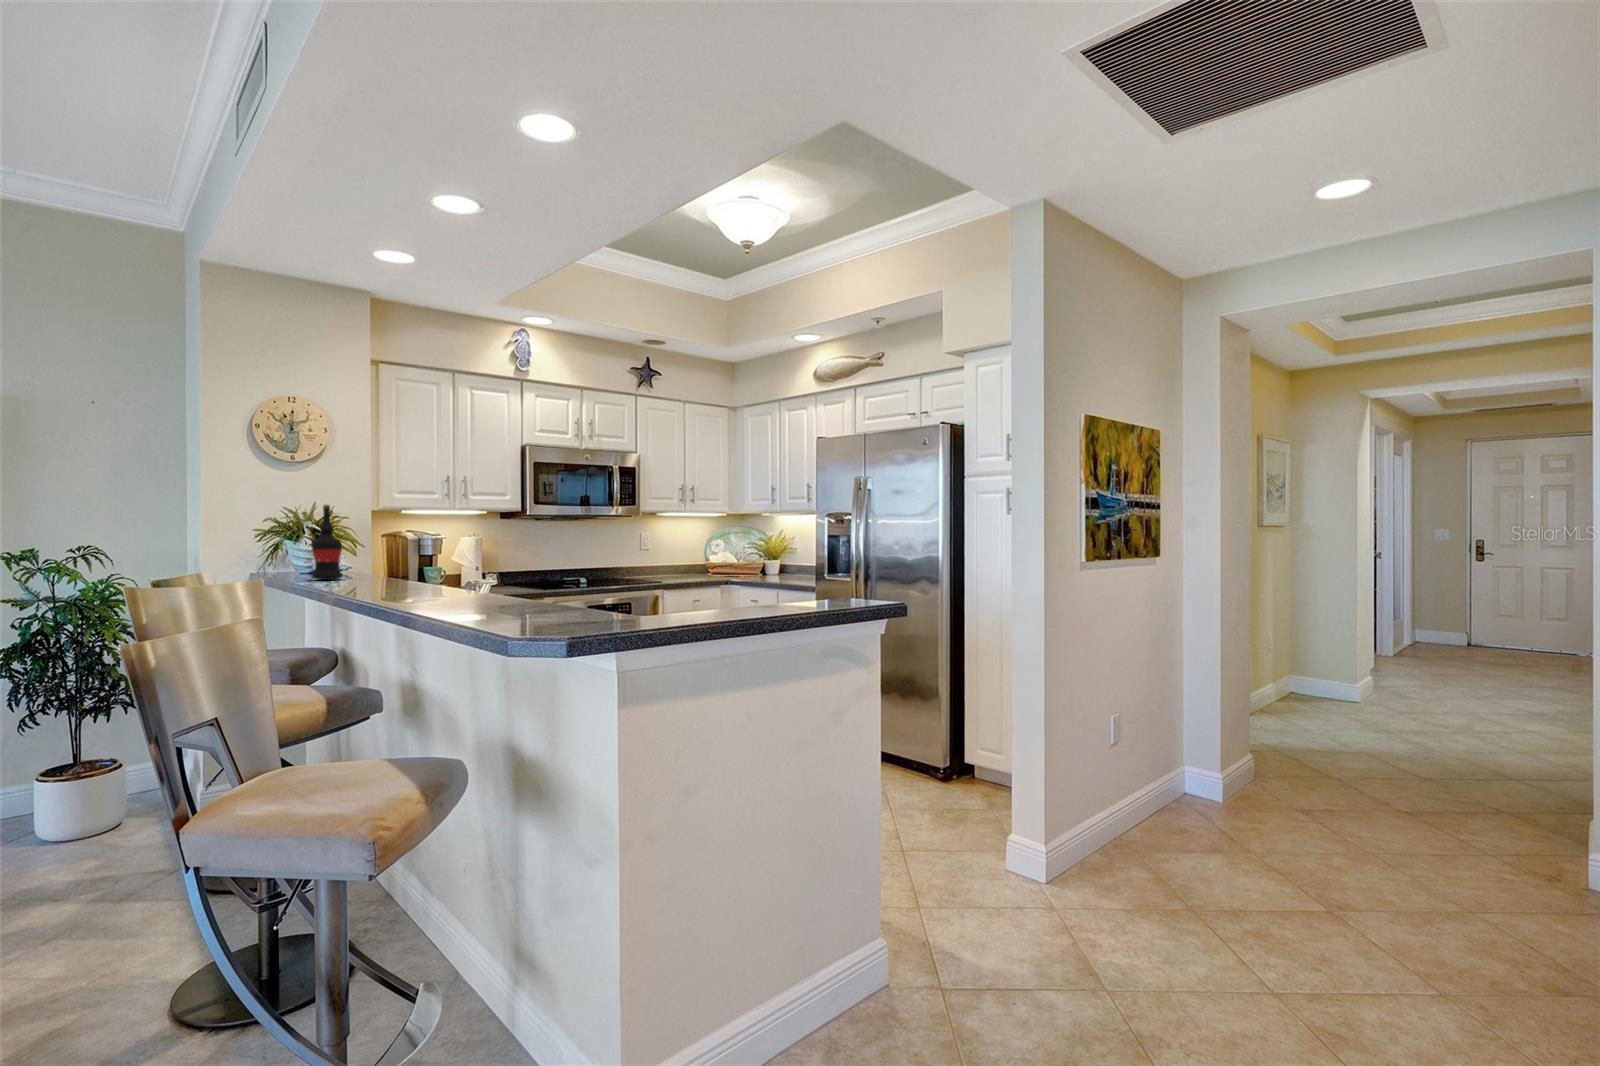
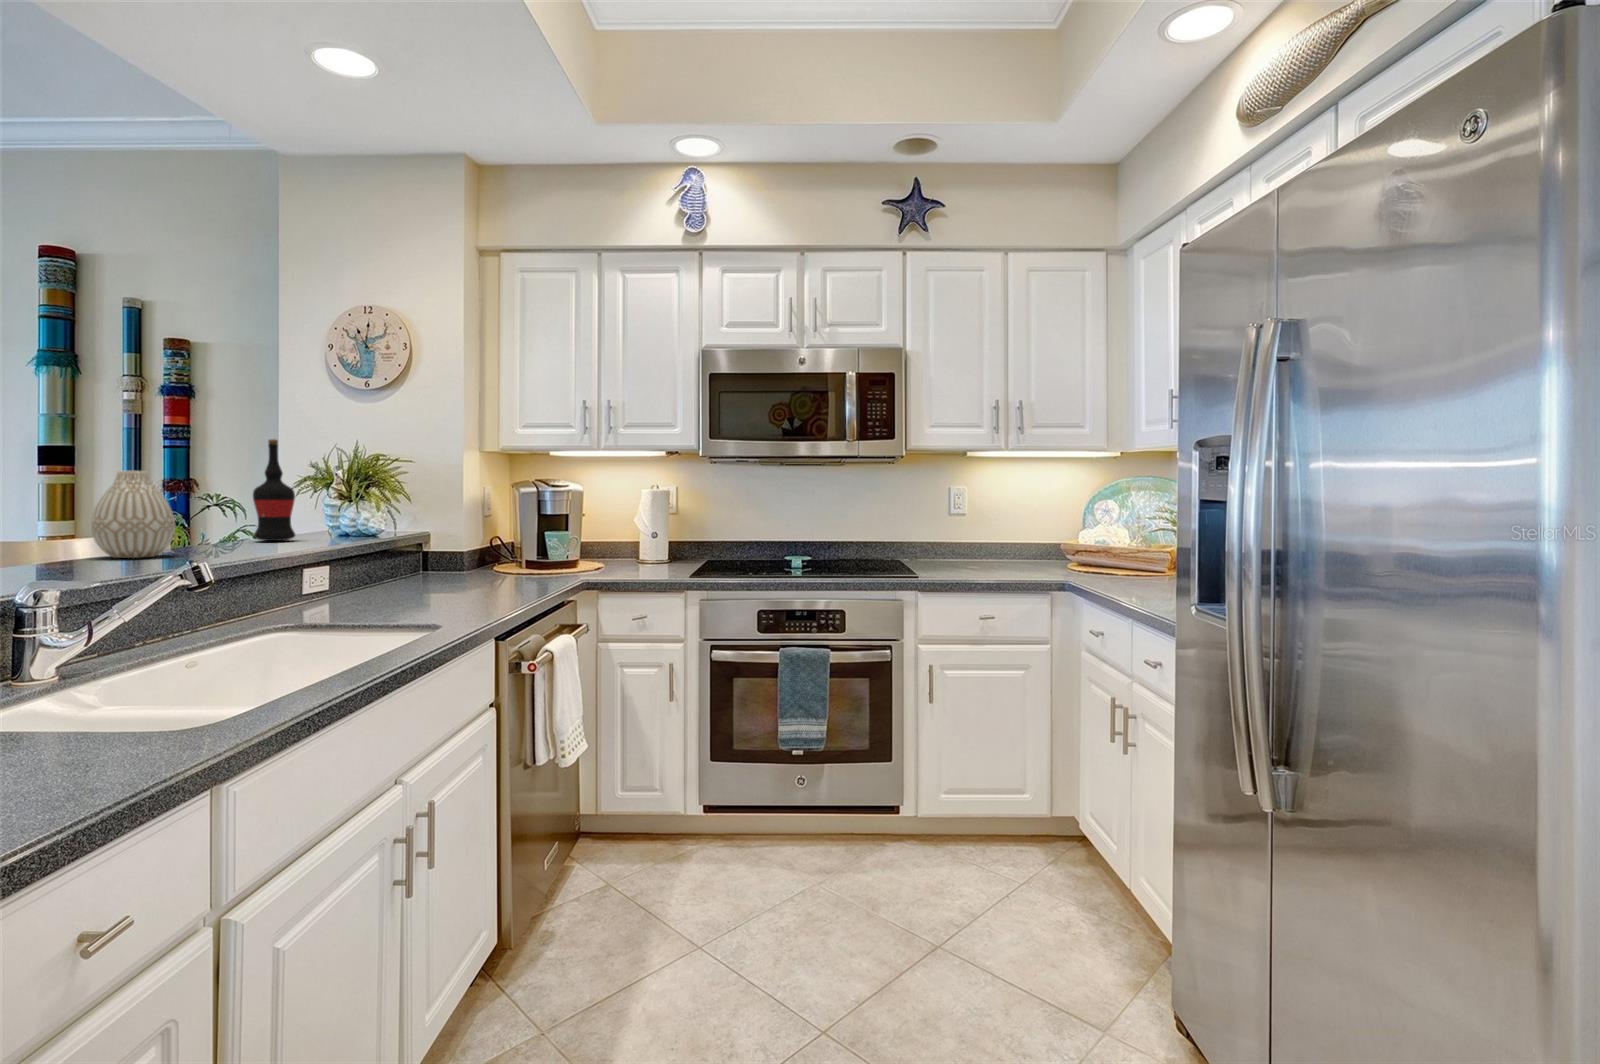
vase: none [352,530,404,588] -> present [91,471,175,558]

